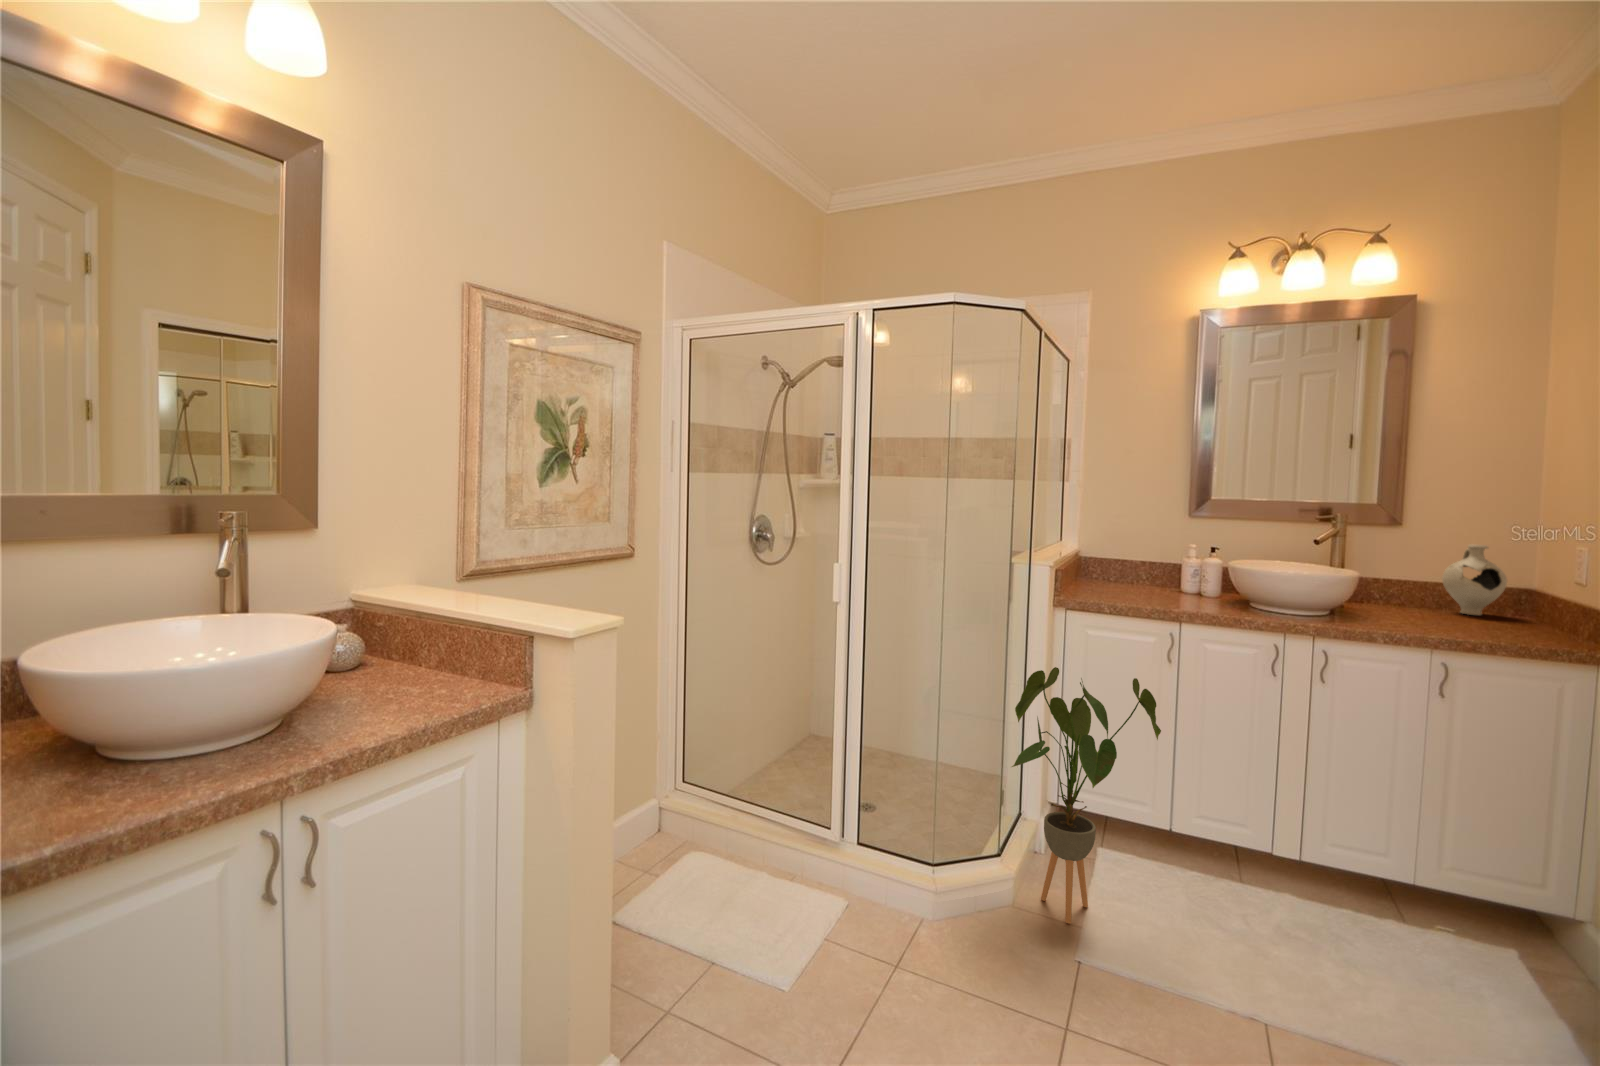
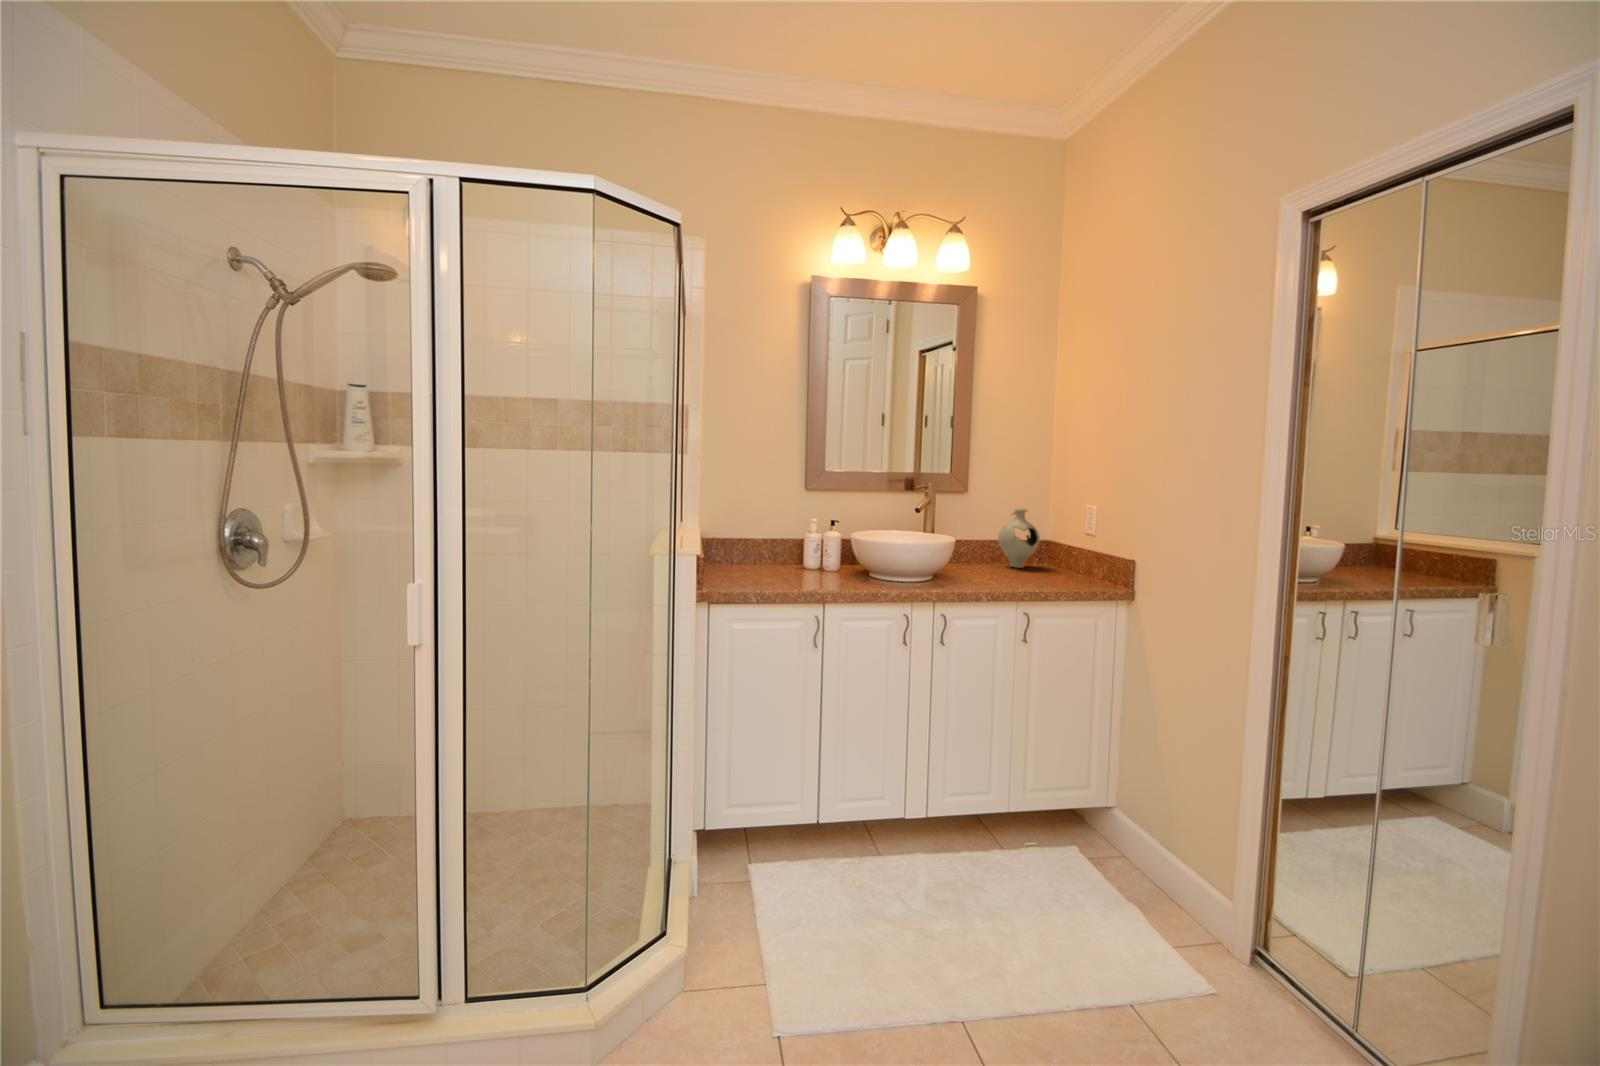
house plant: present [1012,667,1161,923] -> none [665,681,827,990]

